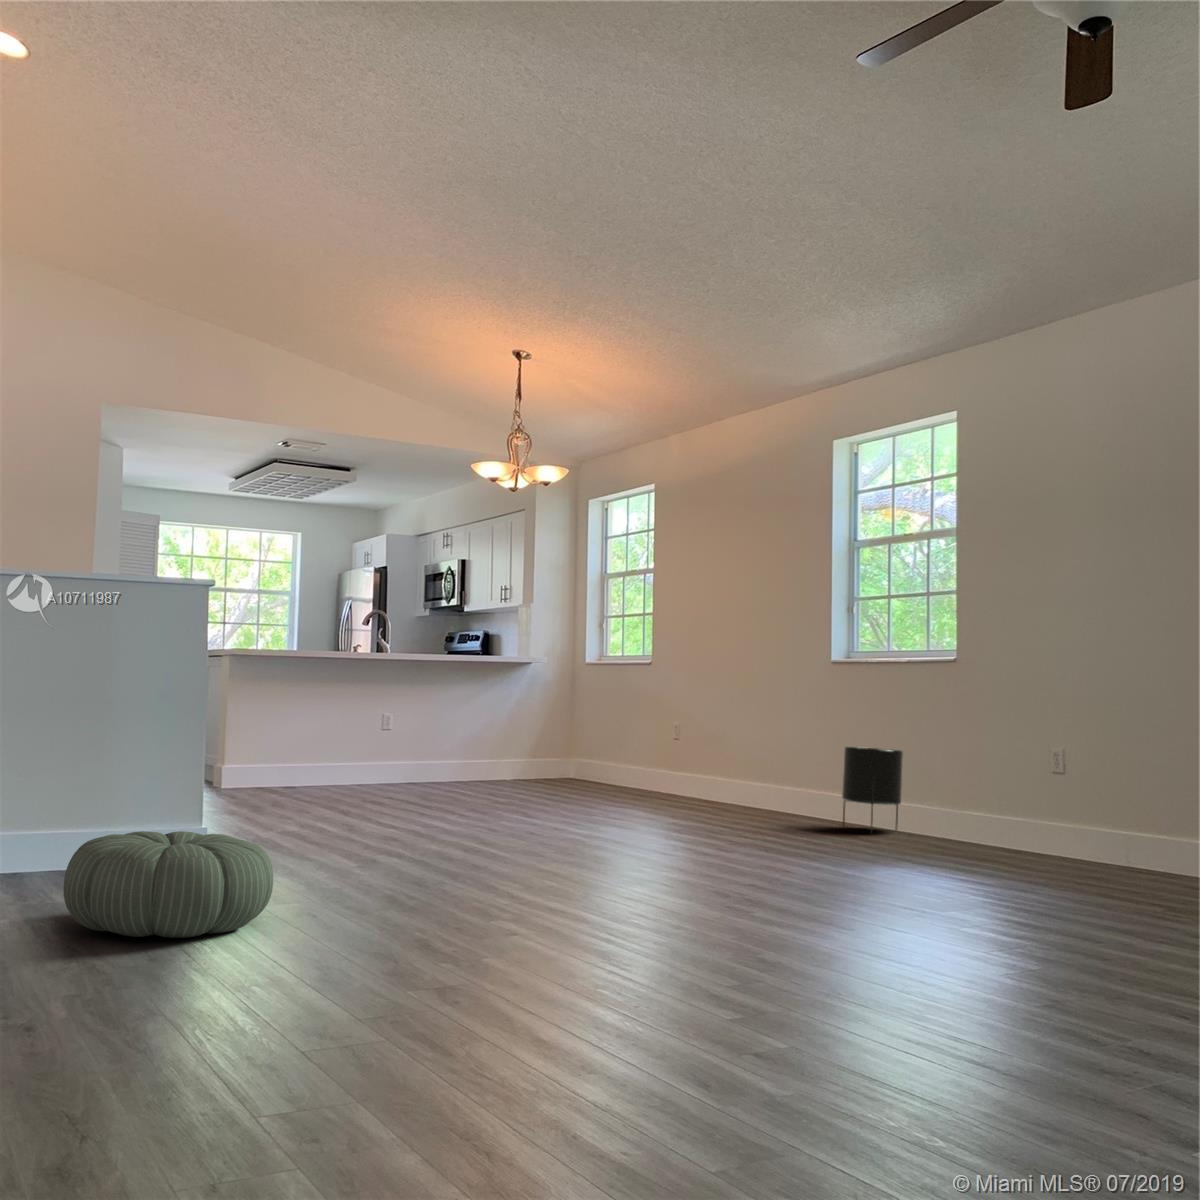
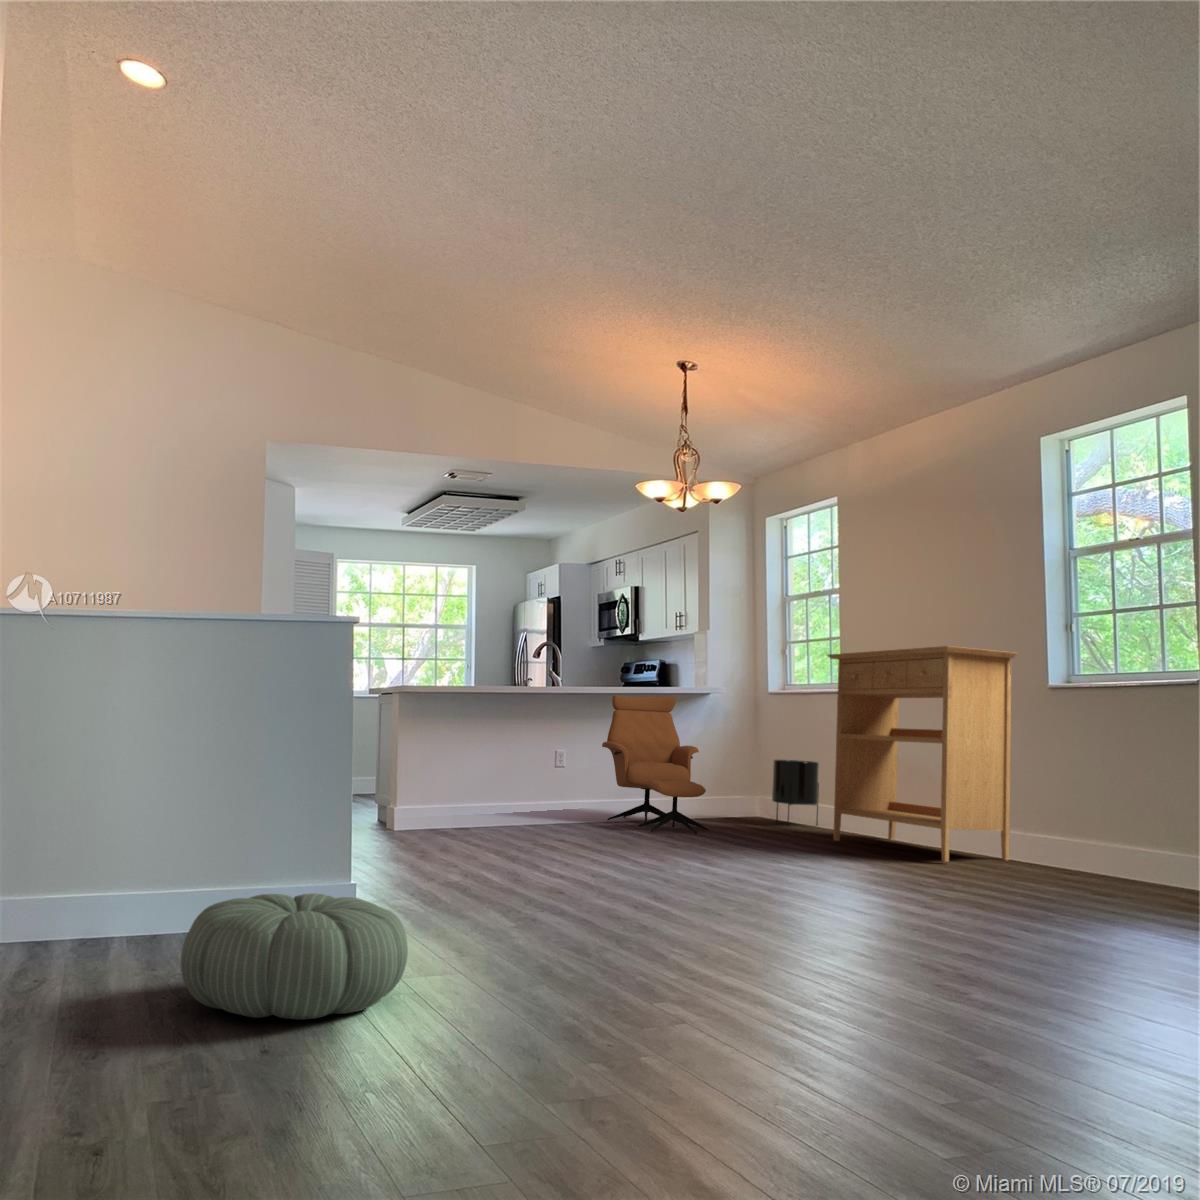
console table: none [642,623,809,816] -> present [827,646,1018,862]
armchair: none [427,659,528,794] -> present [602,696,709,834]
planter: present [842,747,903,832] -> present [772,760,819,826]

